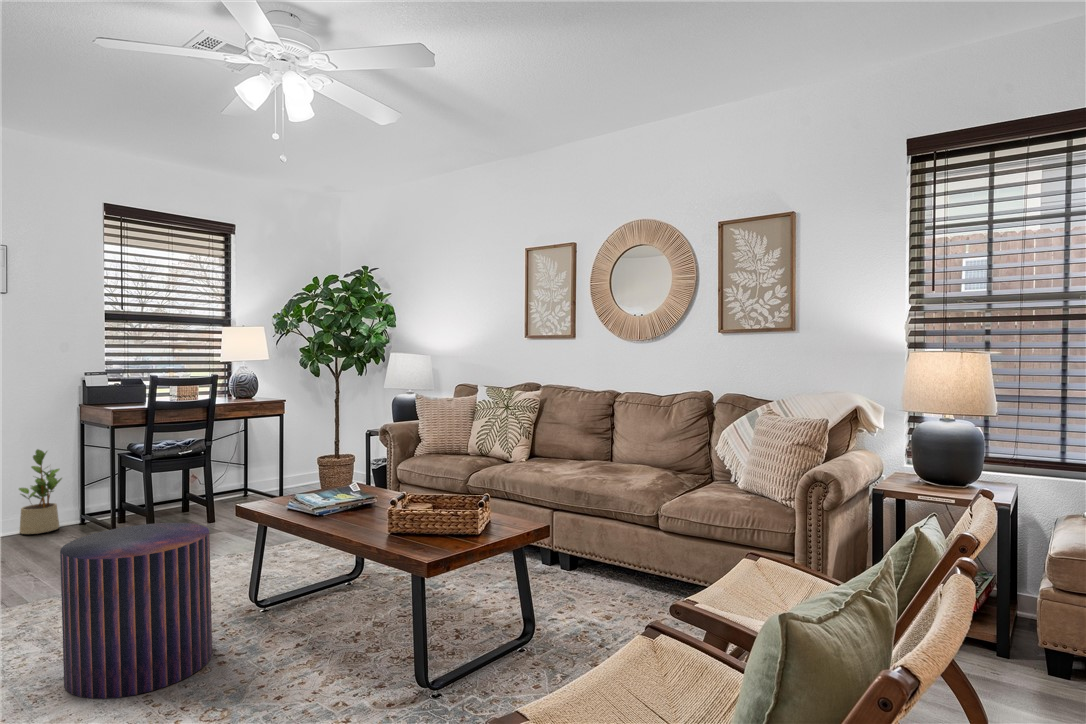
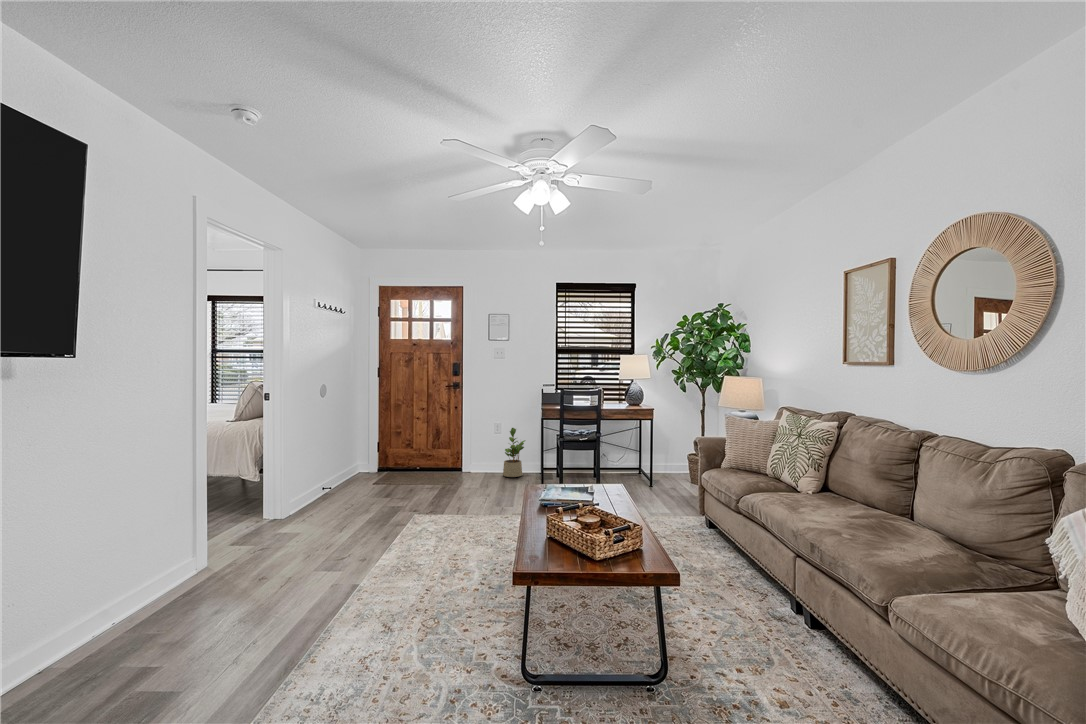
pouf: present [60,523,212,699] -> none [396,484,480,595]

